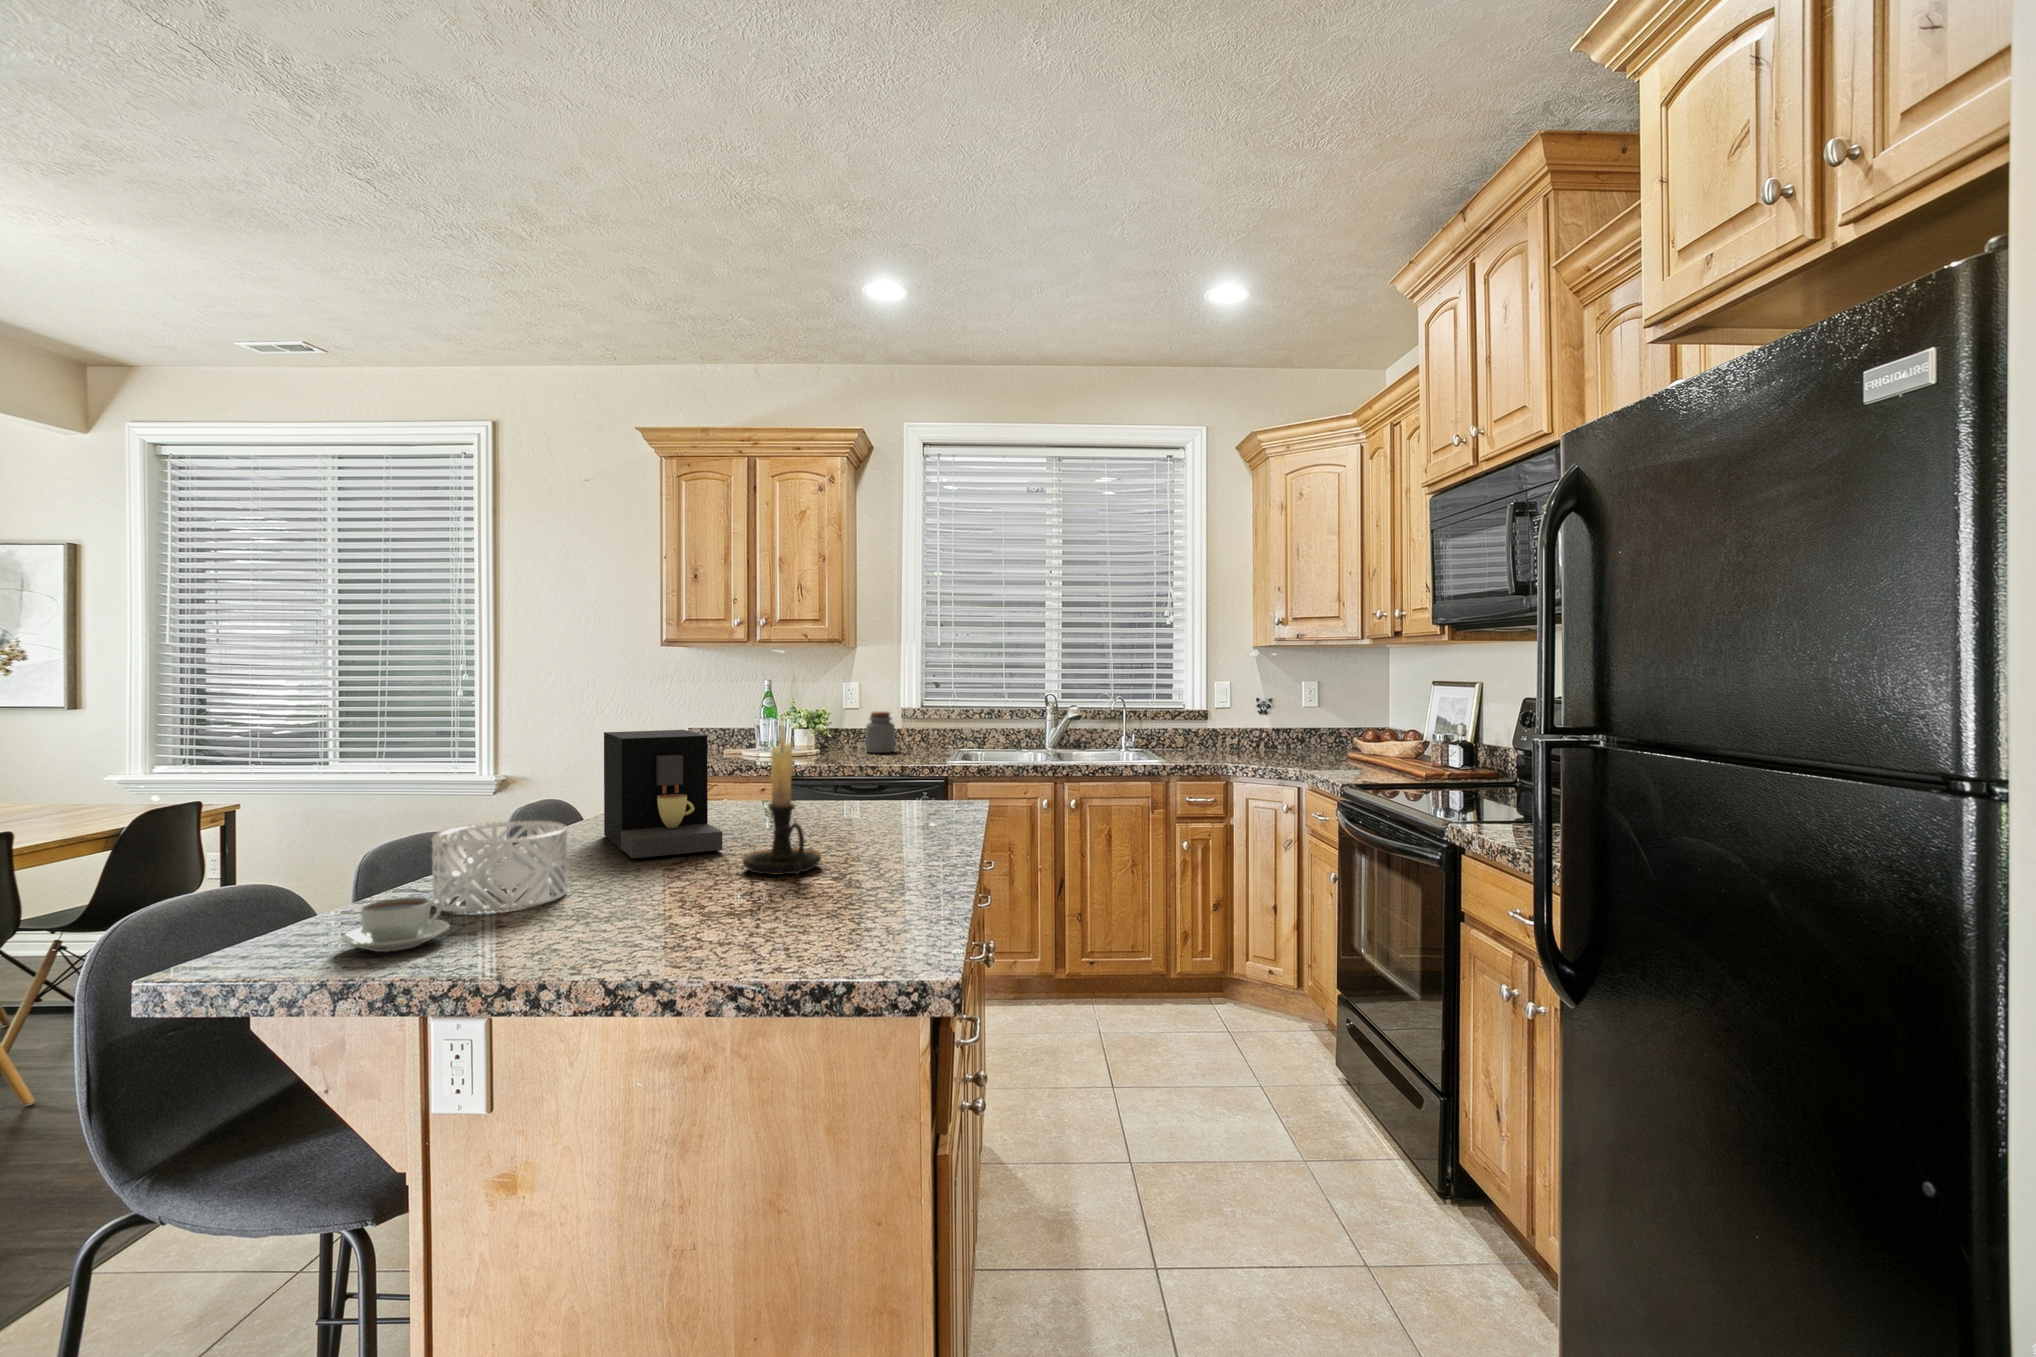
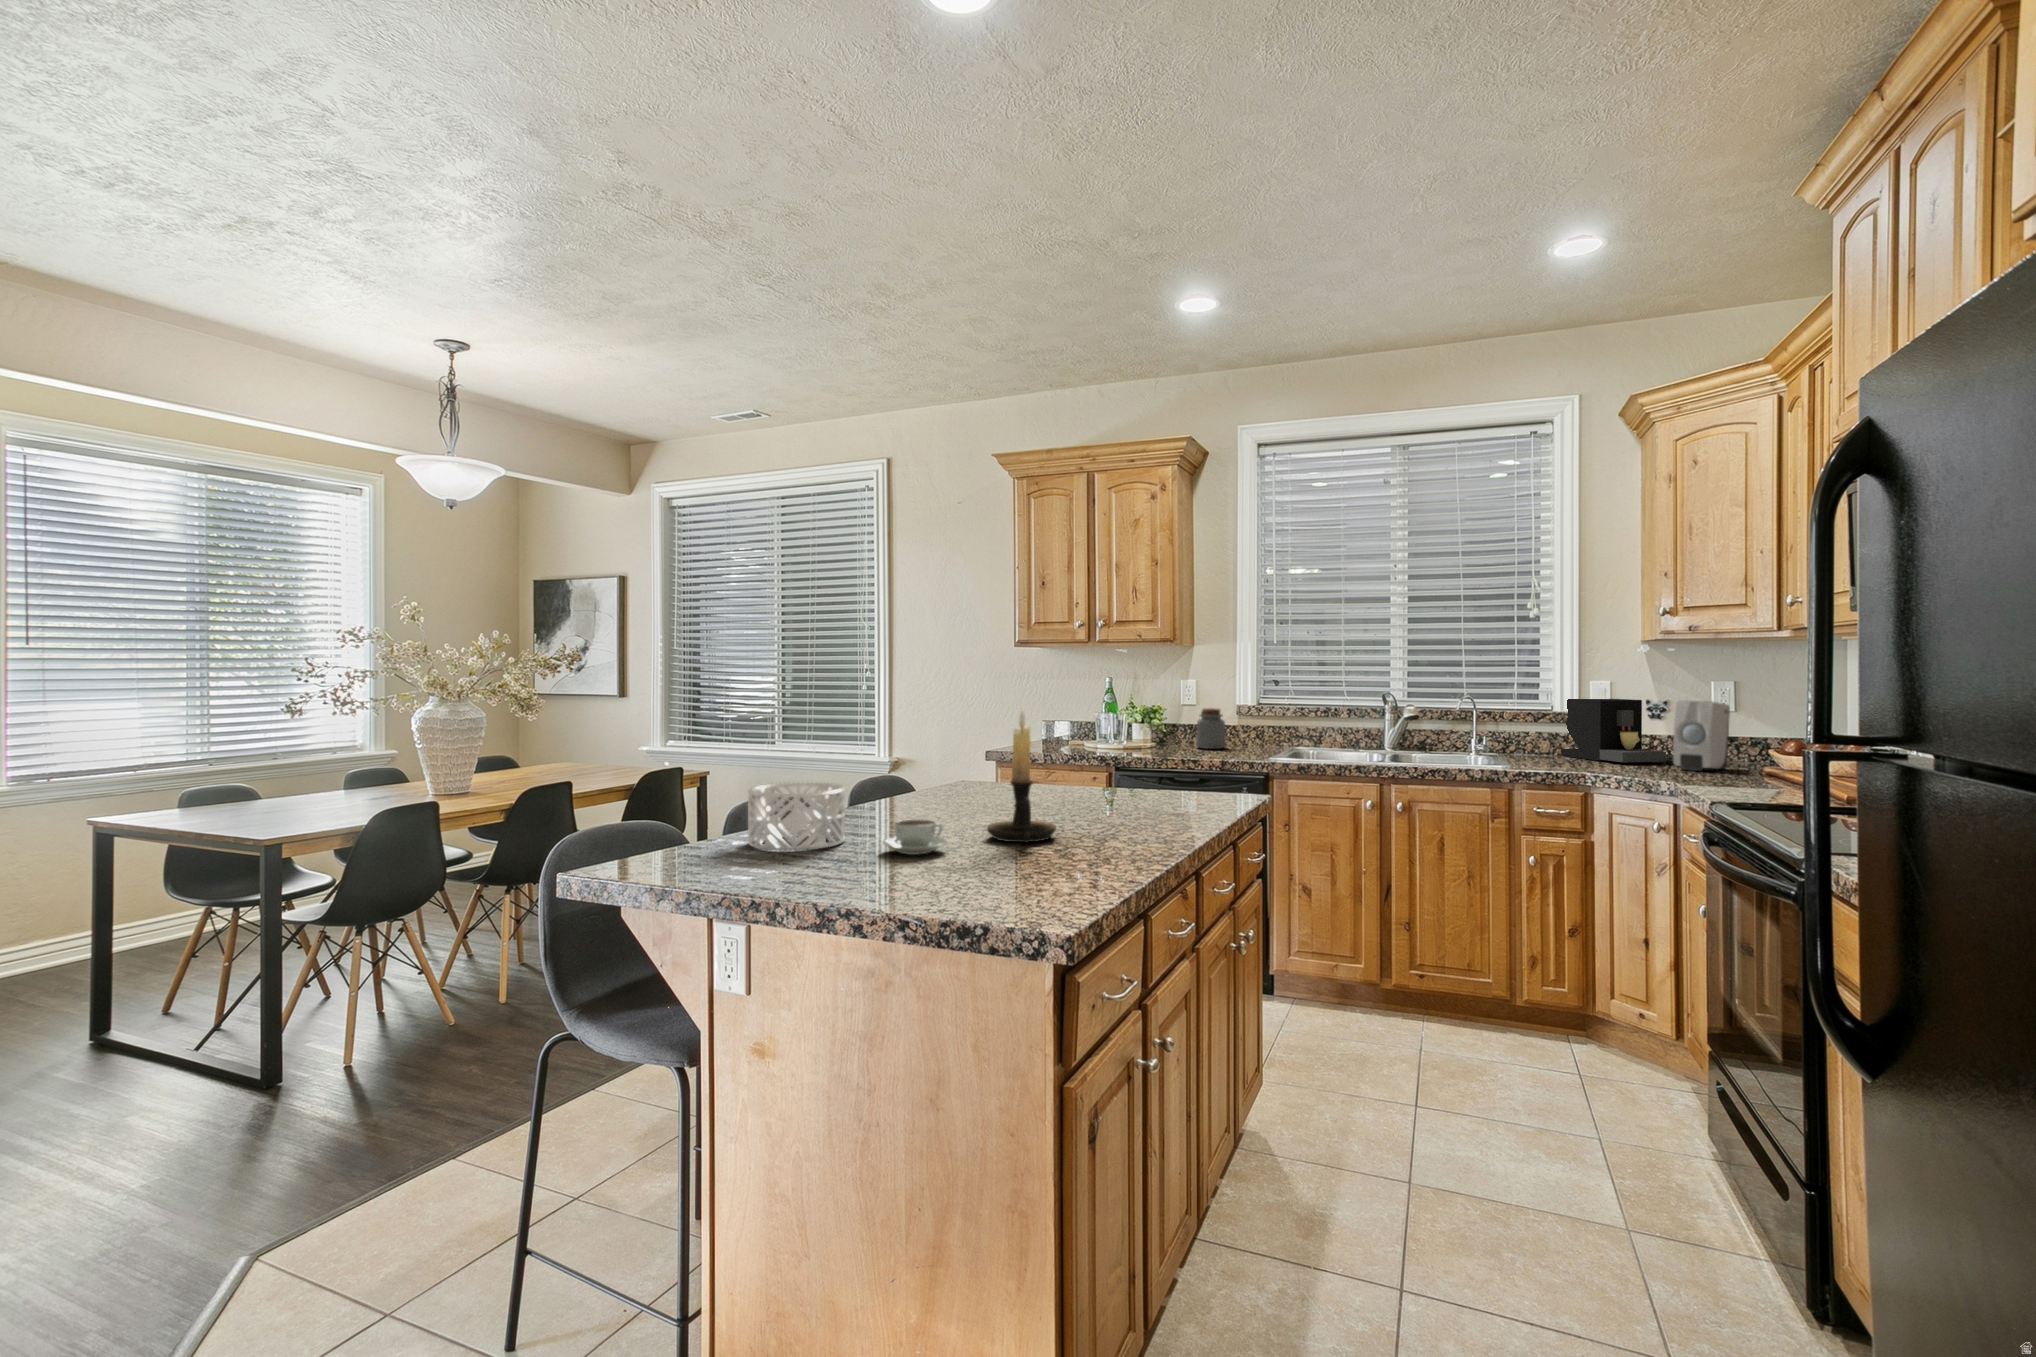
soap dispenser: none [1283,698,1321,758] -> present [1673,700,1730,771]
coffee maker: present [604,730,722,858] -> present [1561,699,1666,762]
coffee cup: present [341,897,449,952] -> present [883,819,947,855]

